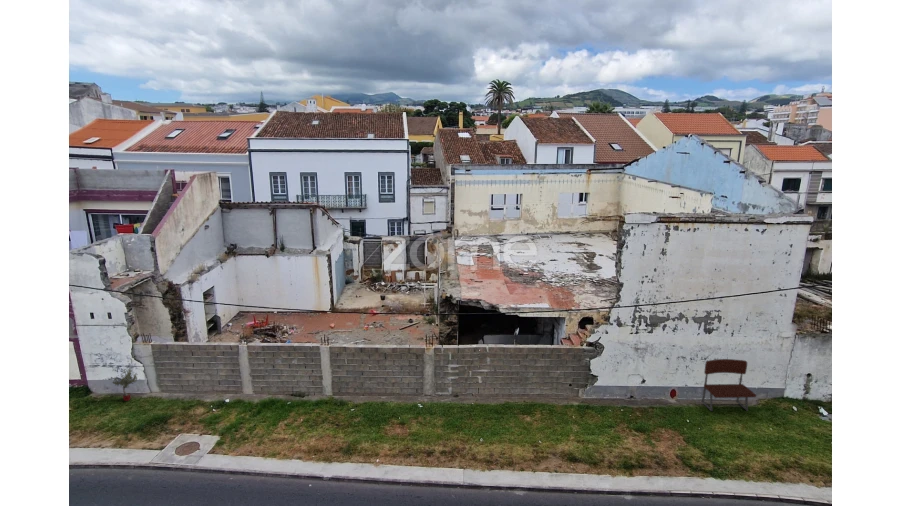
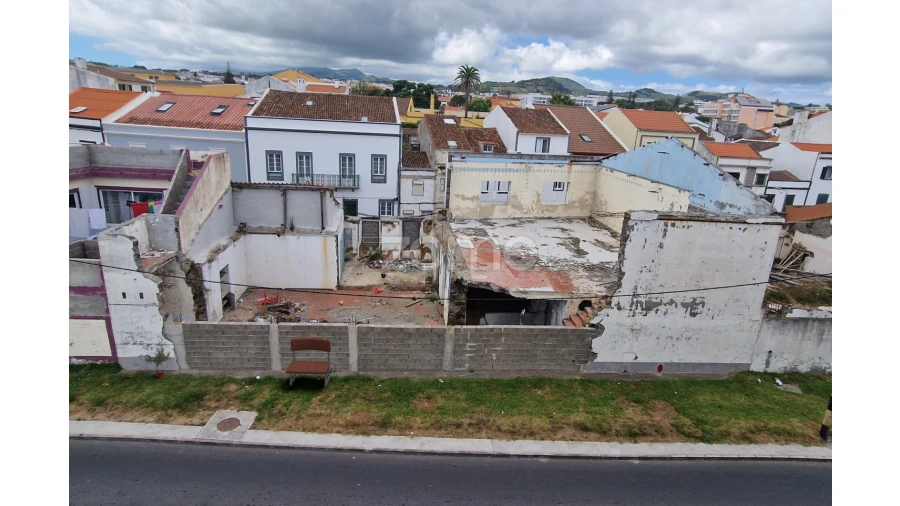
bench: present [702,359,756,411] -> present [286,337,331,386]

